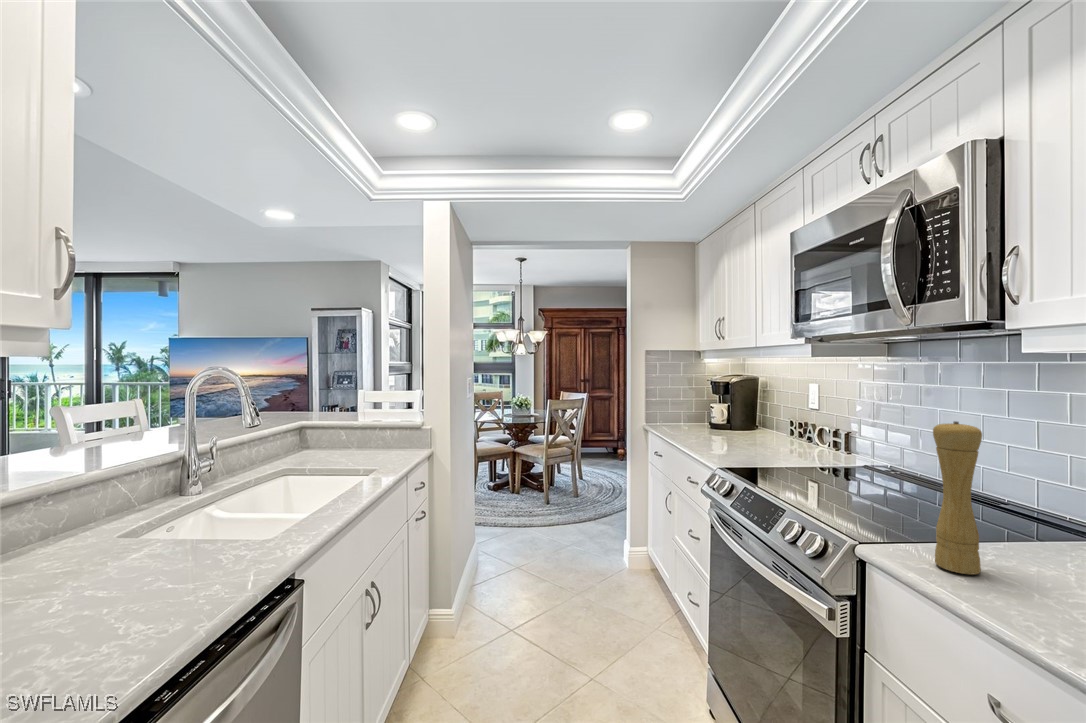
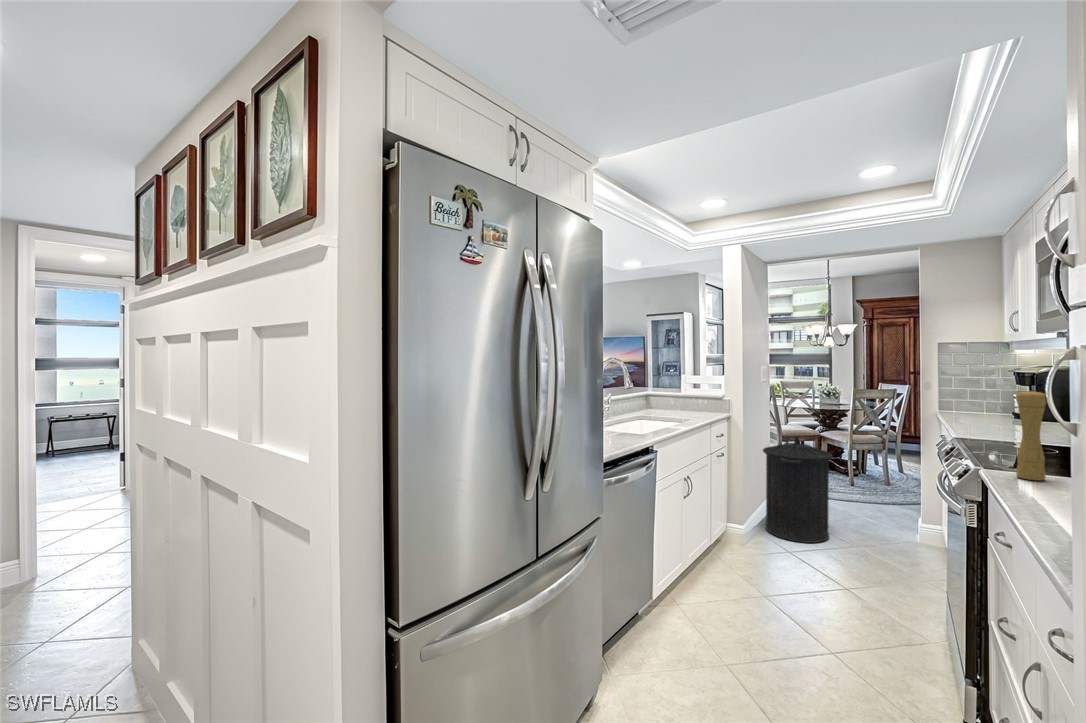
trash can: none [472,468,554,613] -> present [763,436,833,543]

